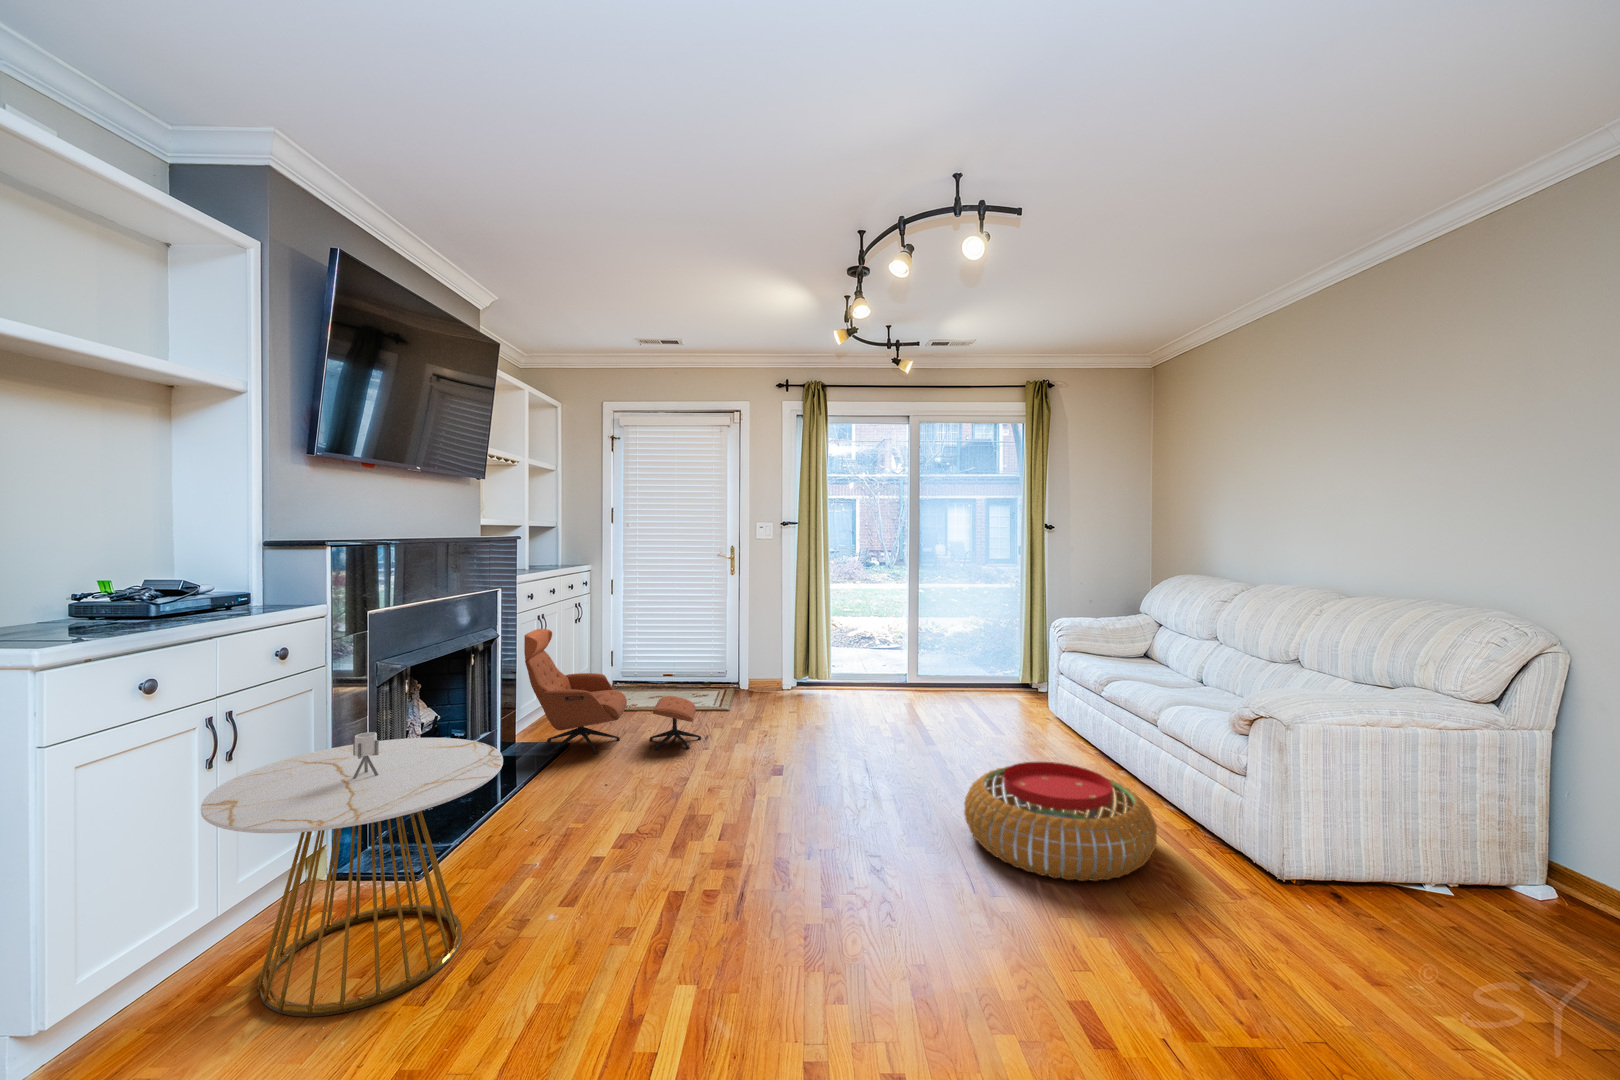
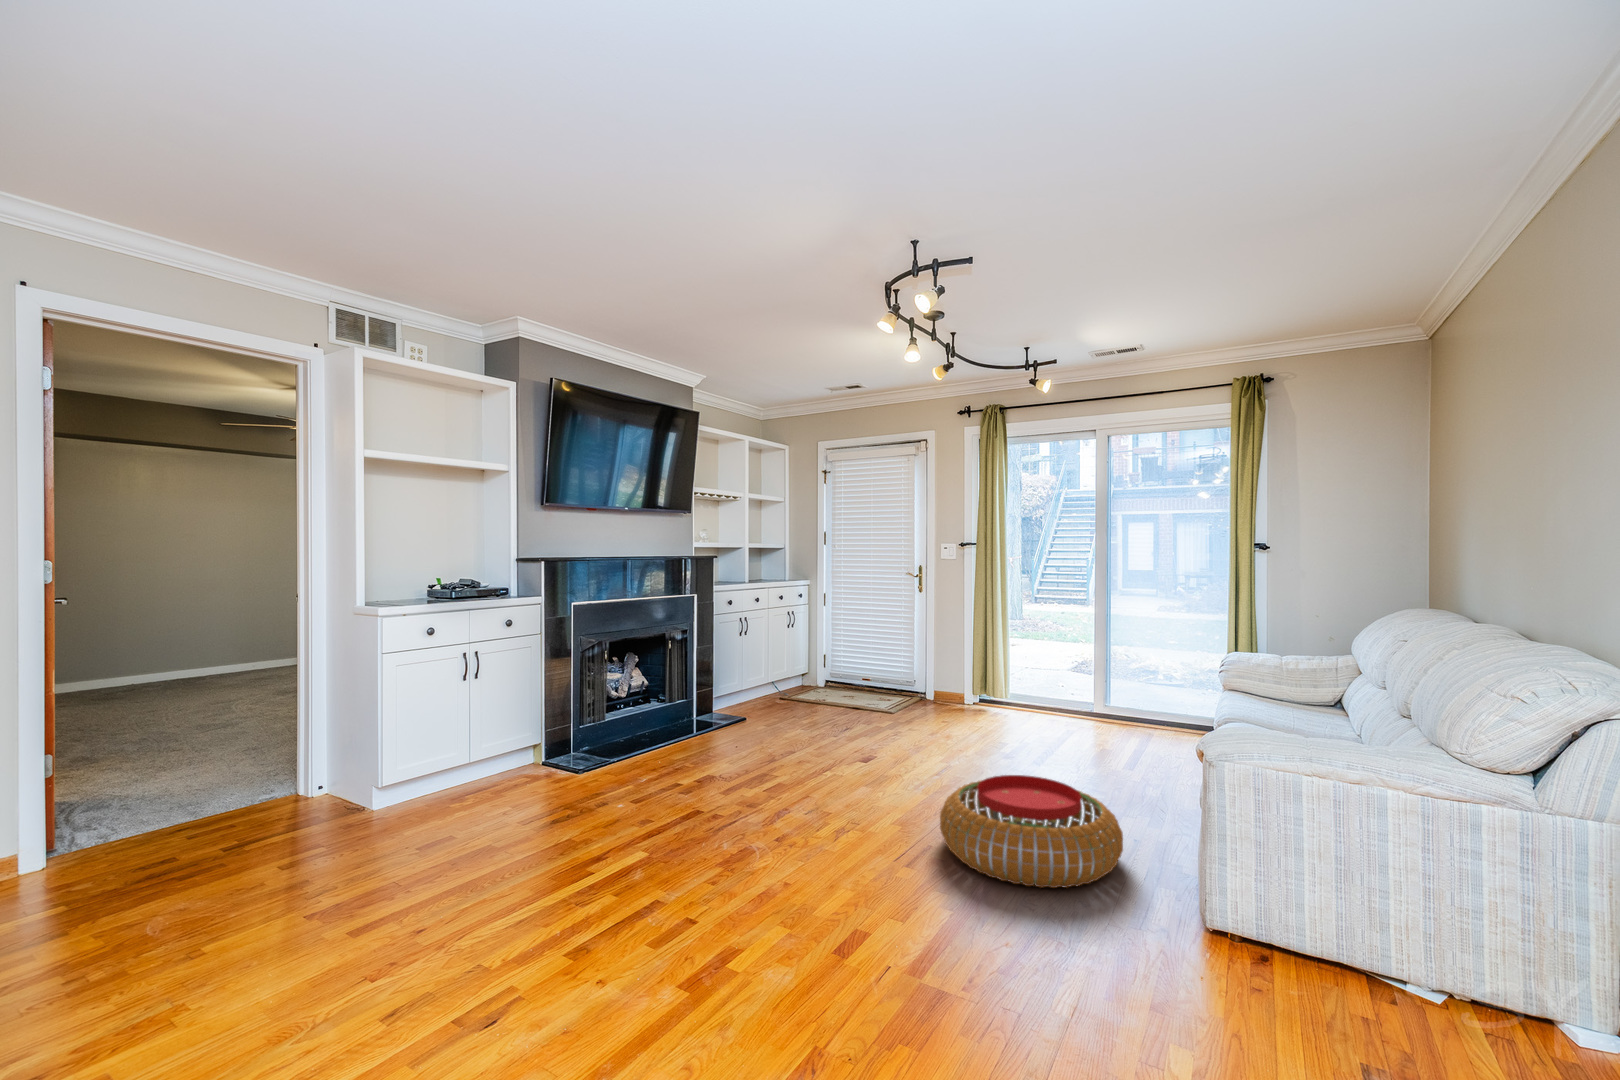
lounge chair: present [524,629,701,754] -> none [714,627,844,734]
side table: present [201,732,503,1017] -> none [442,669,600,820]

